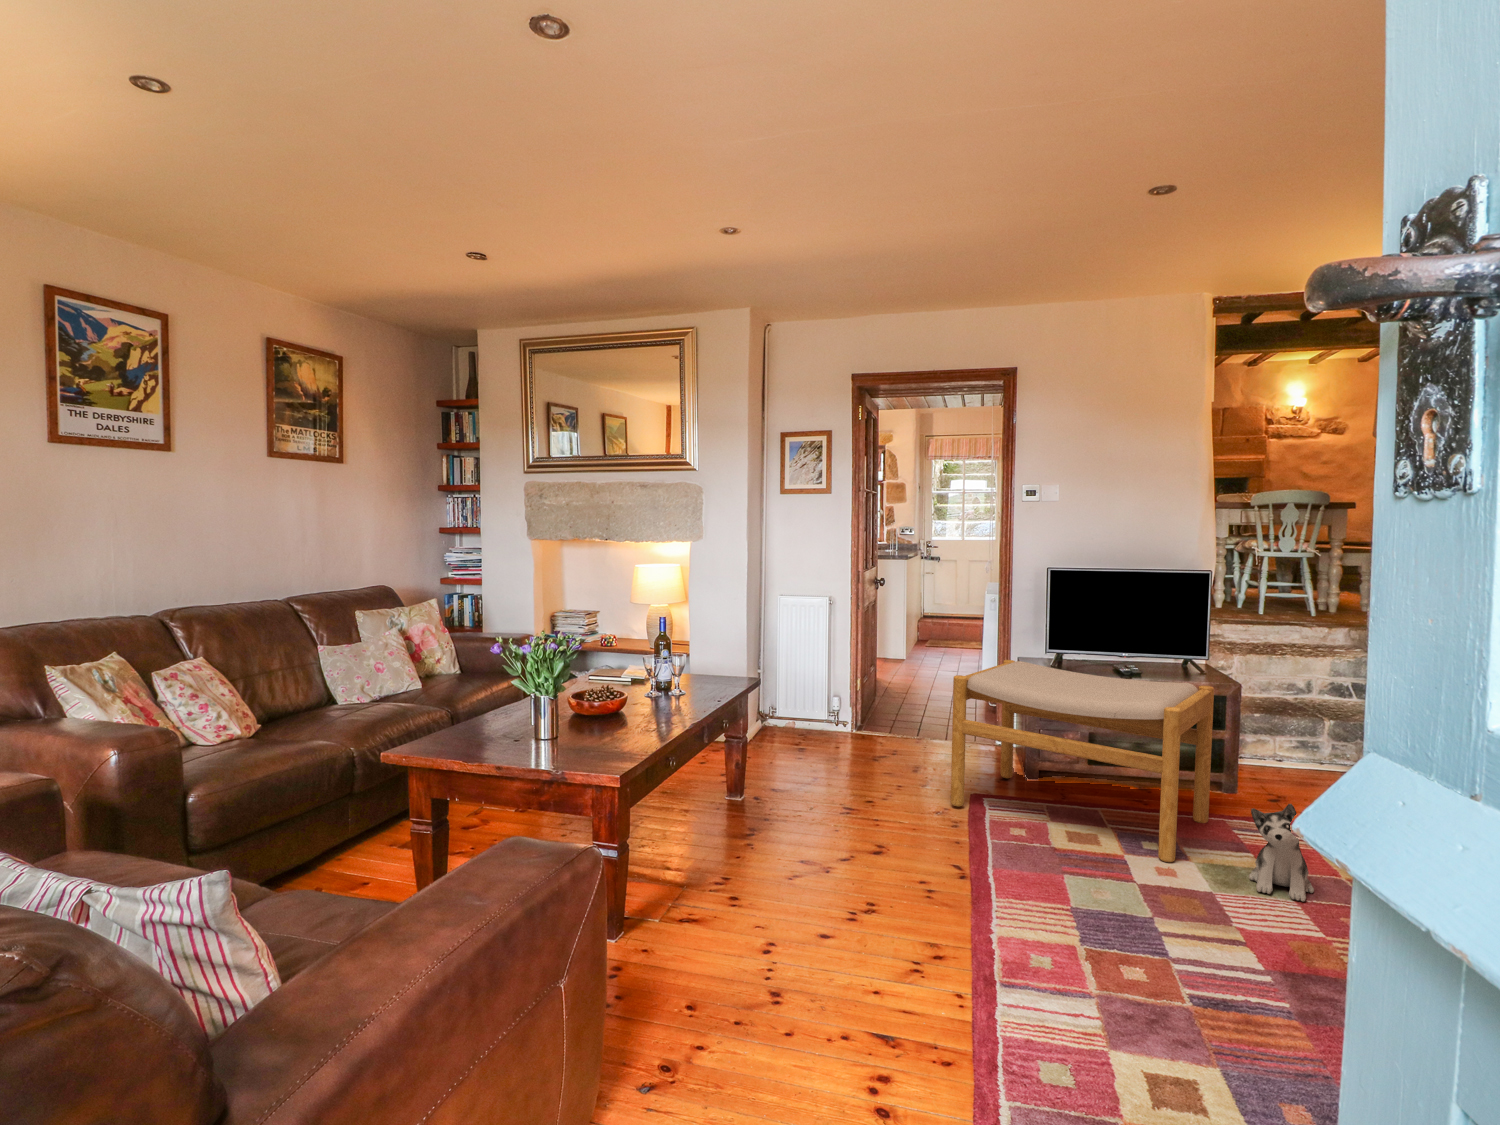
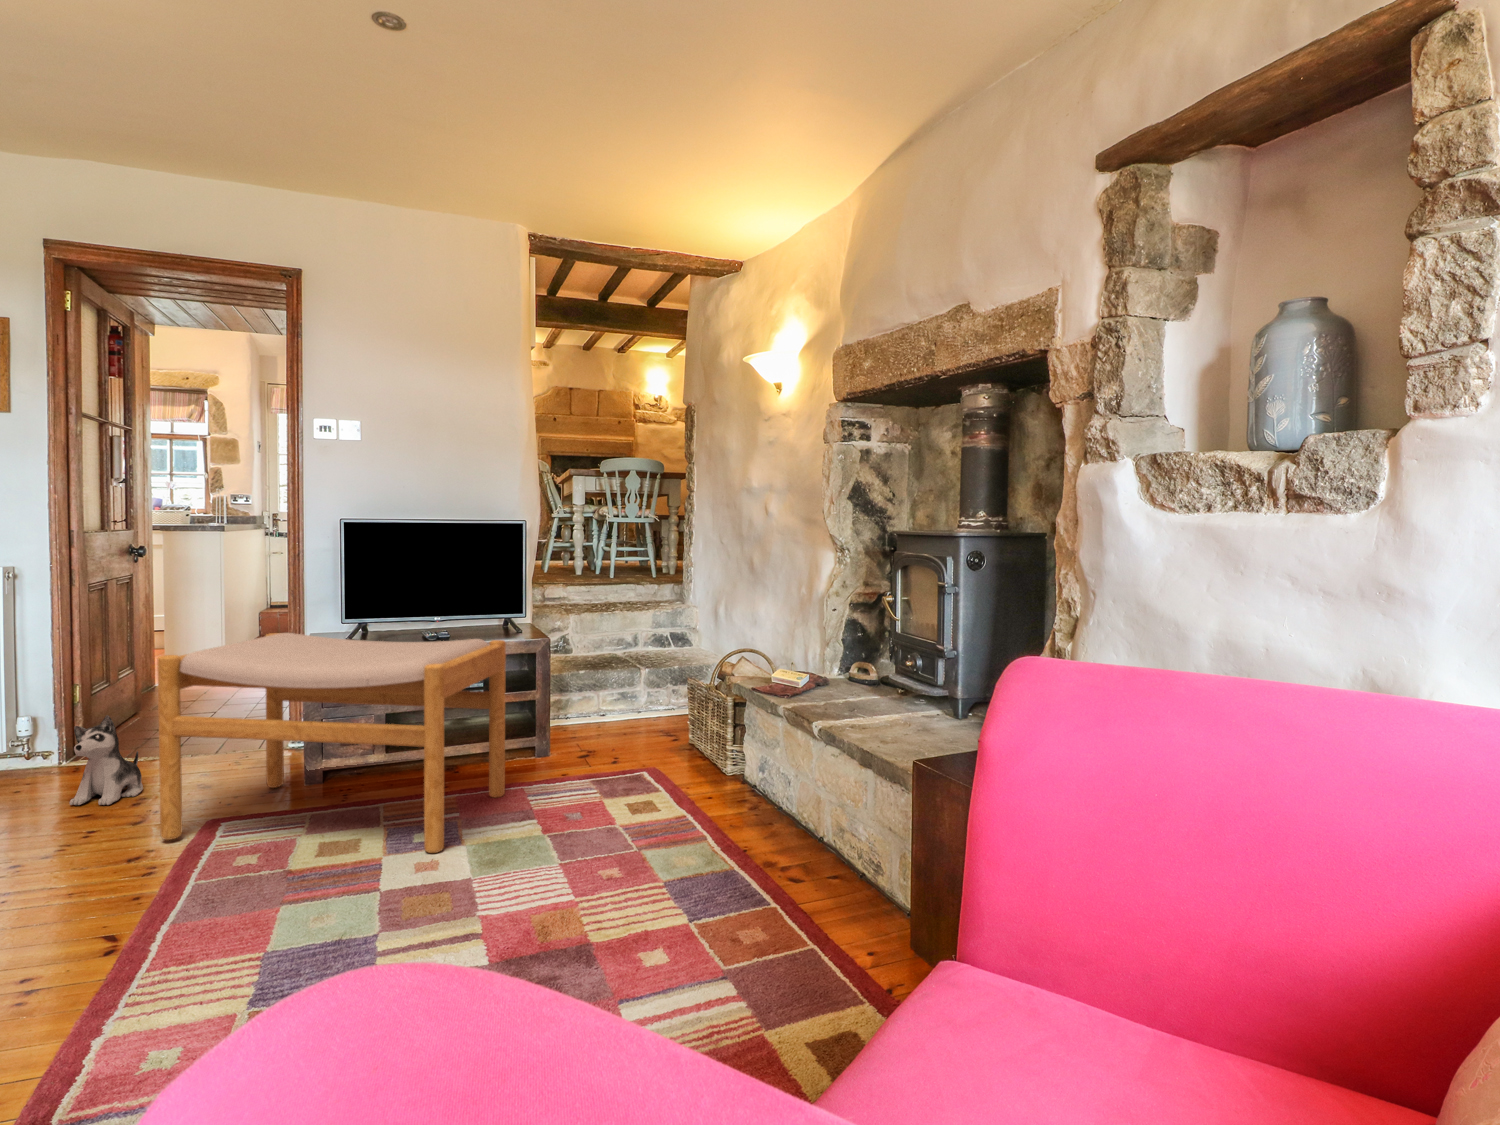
plush toy: present [1249,804,1314,901] -> present [69,715,143,805]

